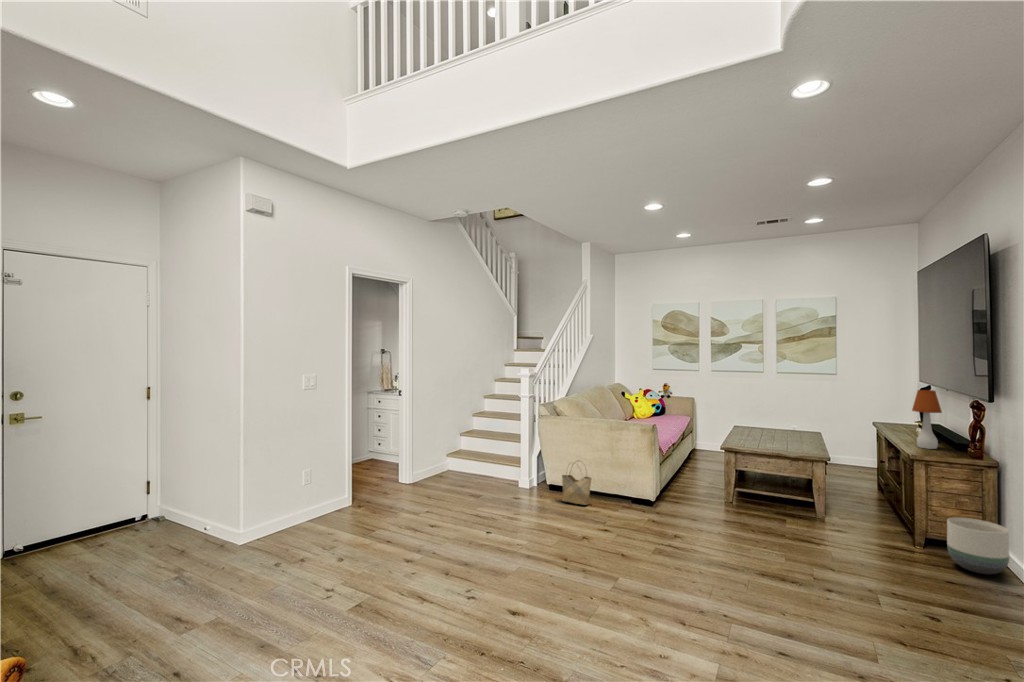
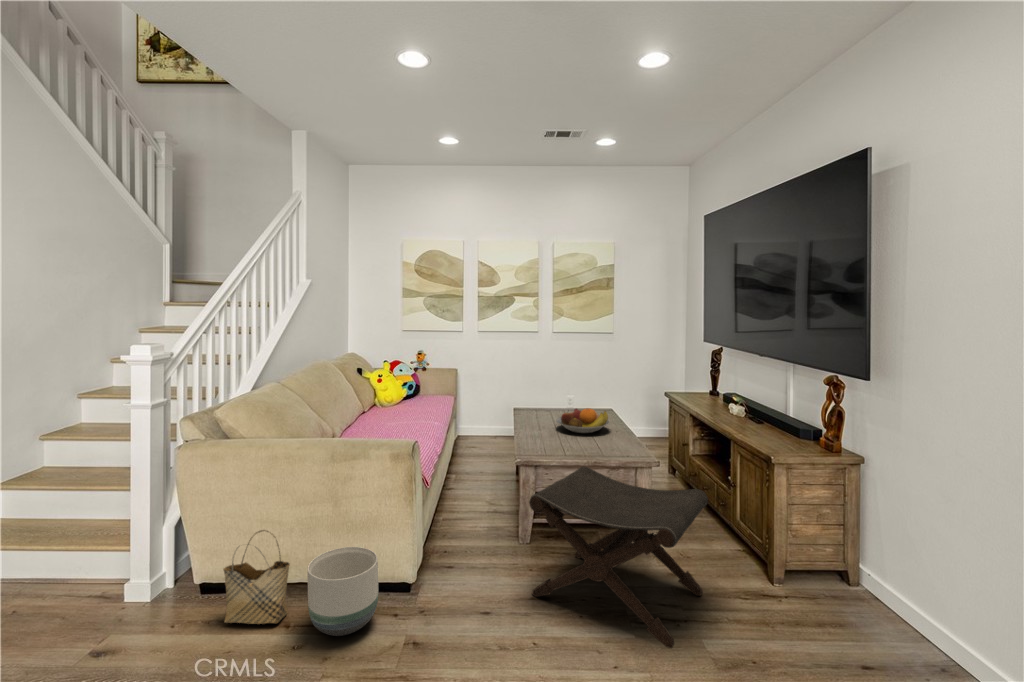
table lamp: present [912,390,942,449] -> none [768,362,804,445]
fruit bowl: none [760,423,803,440] -> present [556,408,610,433]
footstool: none [723,453,848,549] -> present [529,466,708,648]
planter: present [947,518,1009,574] -> present [307,547,378,636]

